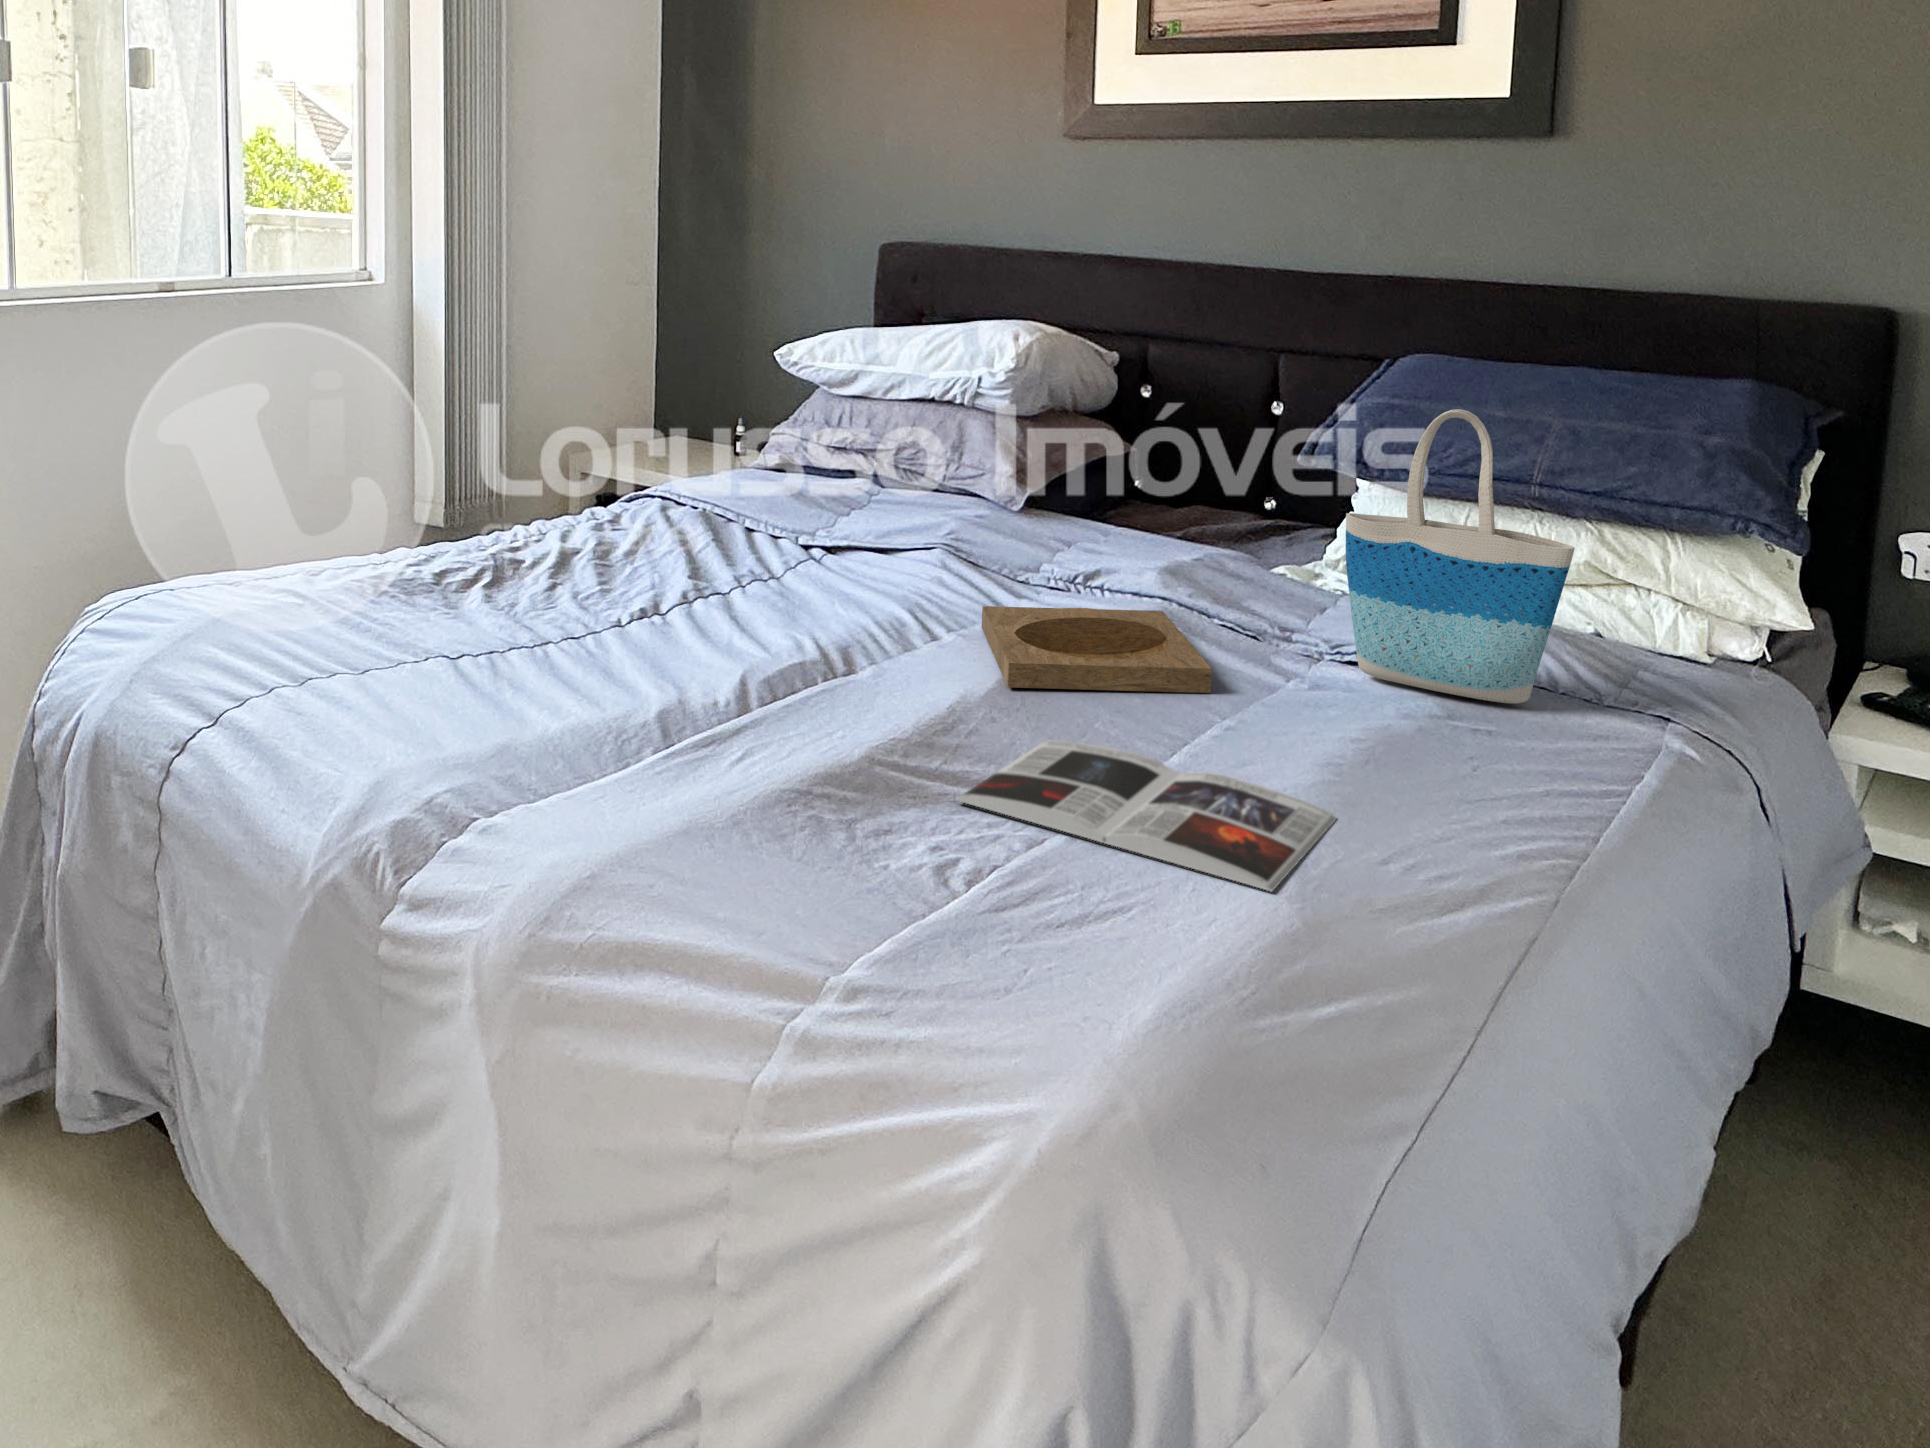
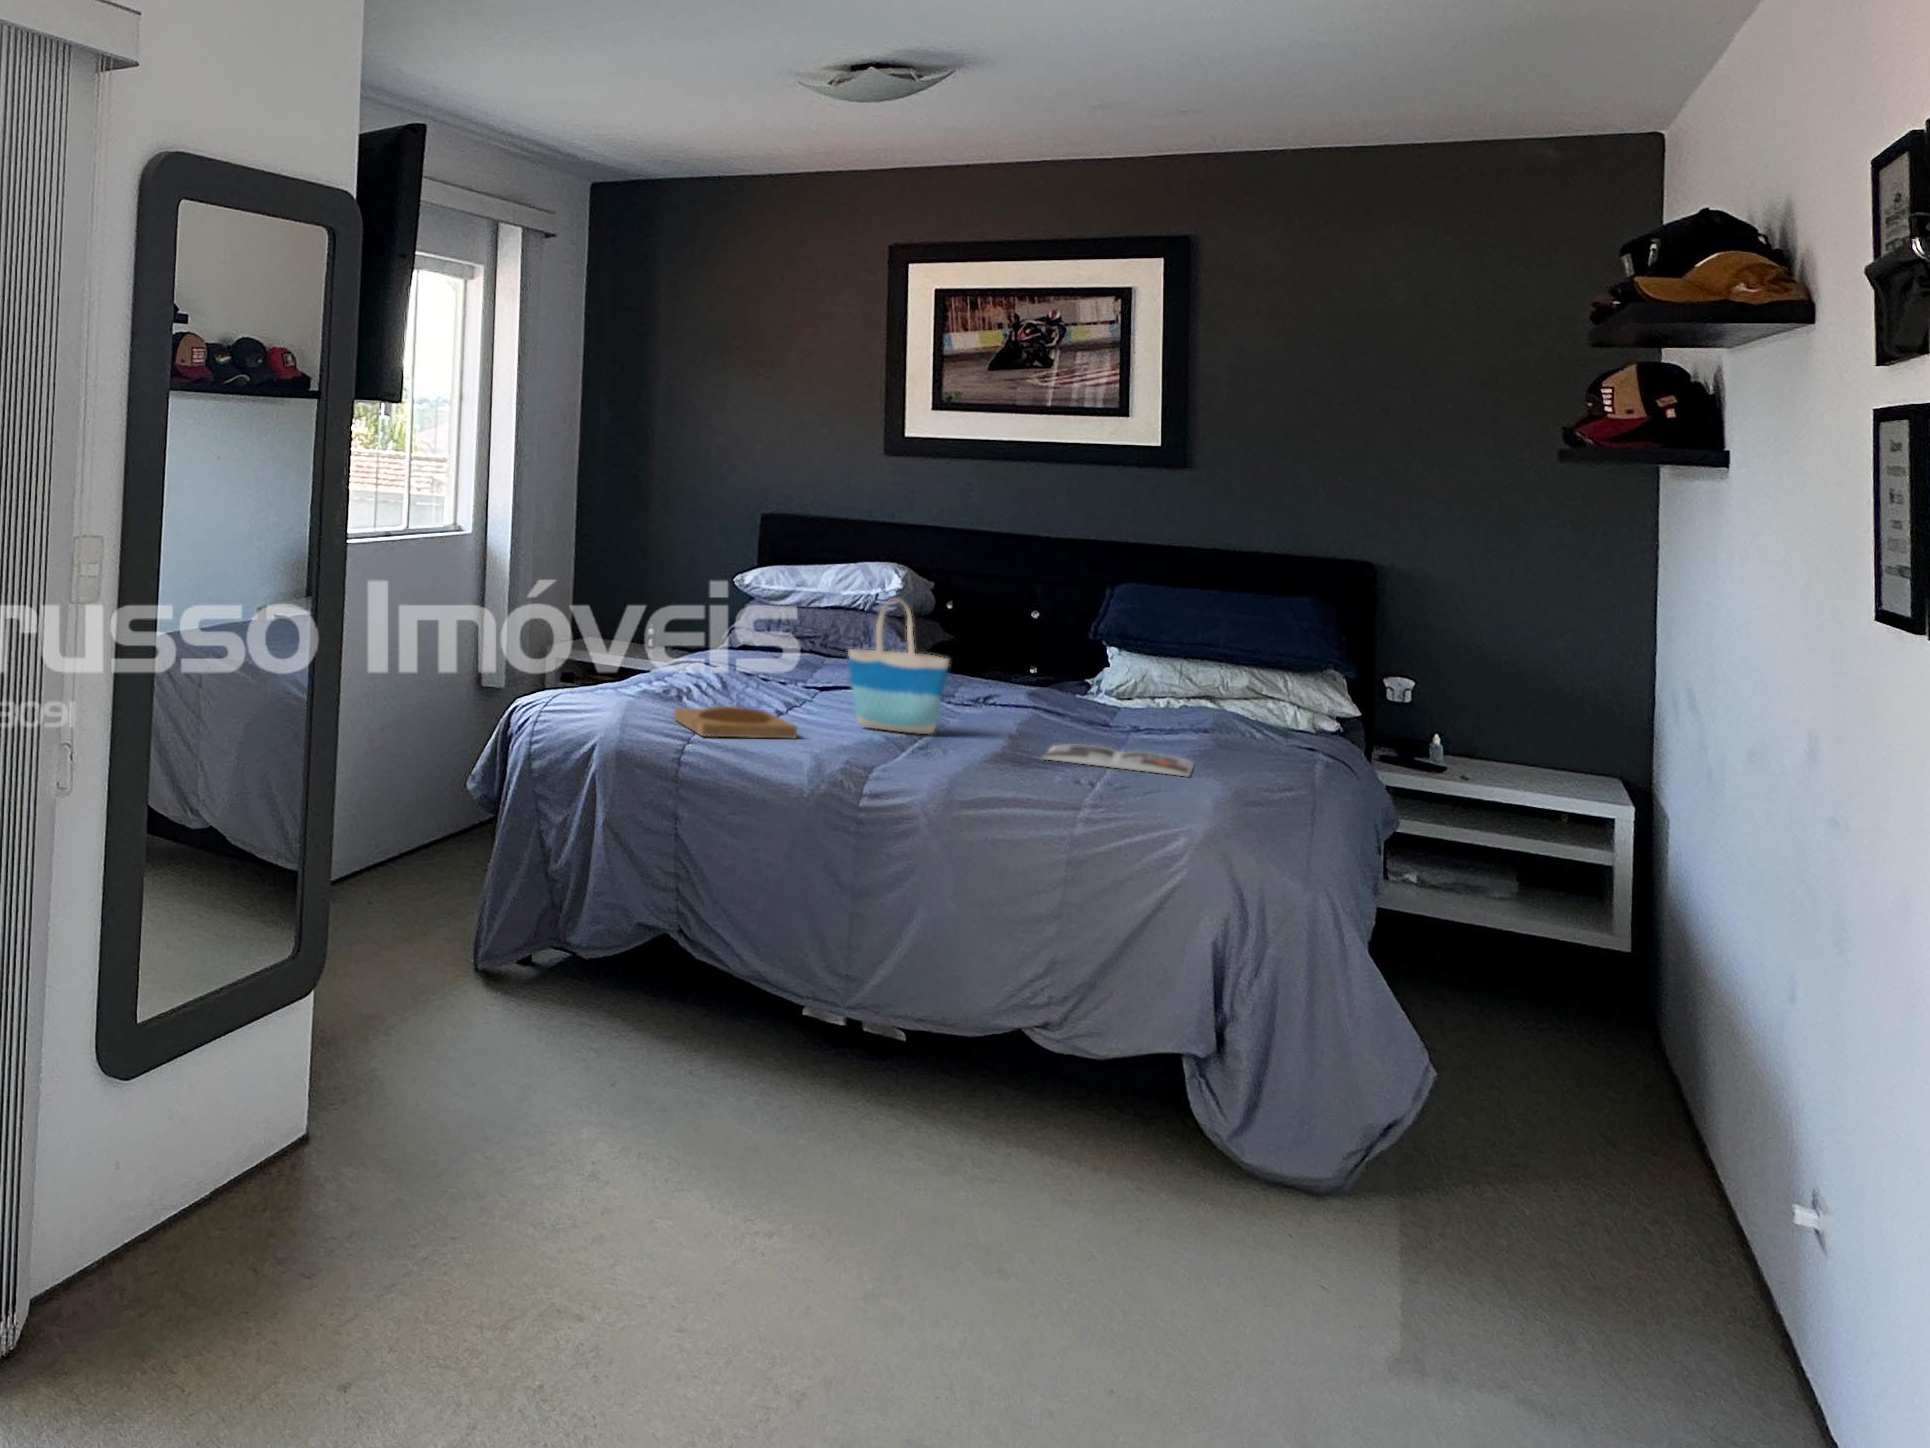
tote bag: present [1346,409,1575,704] -> present [849,599,949,734]
tray: present [982,606,1212,693] -> present [674,706,797,738]

